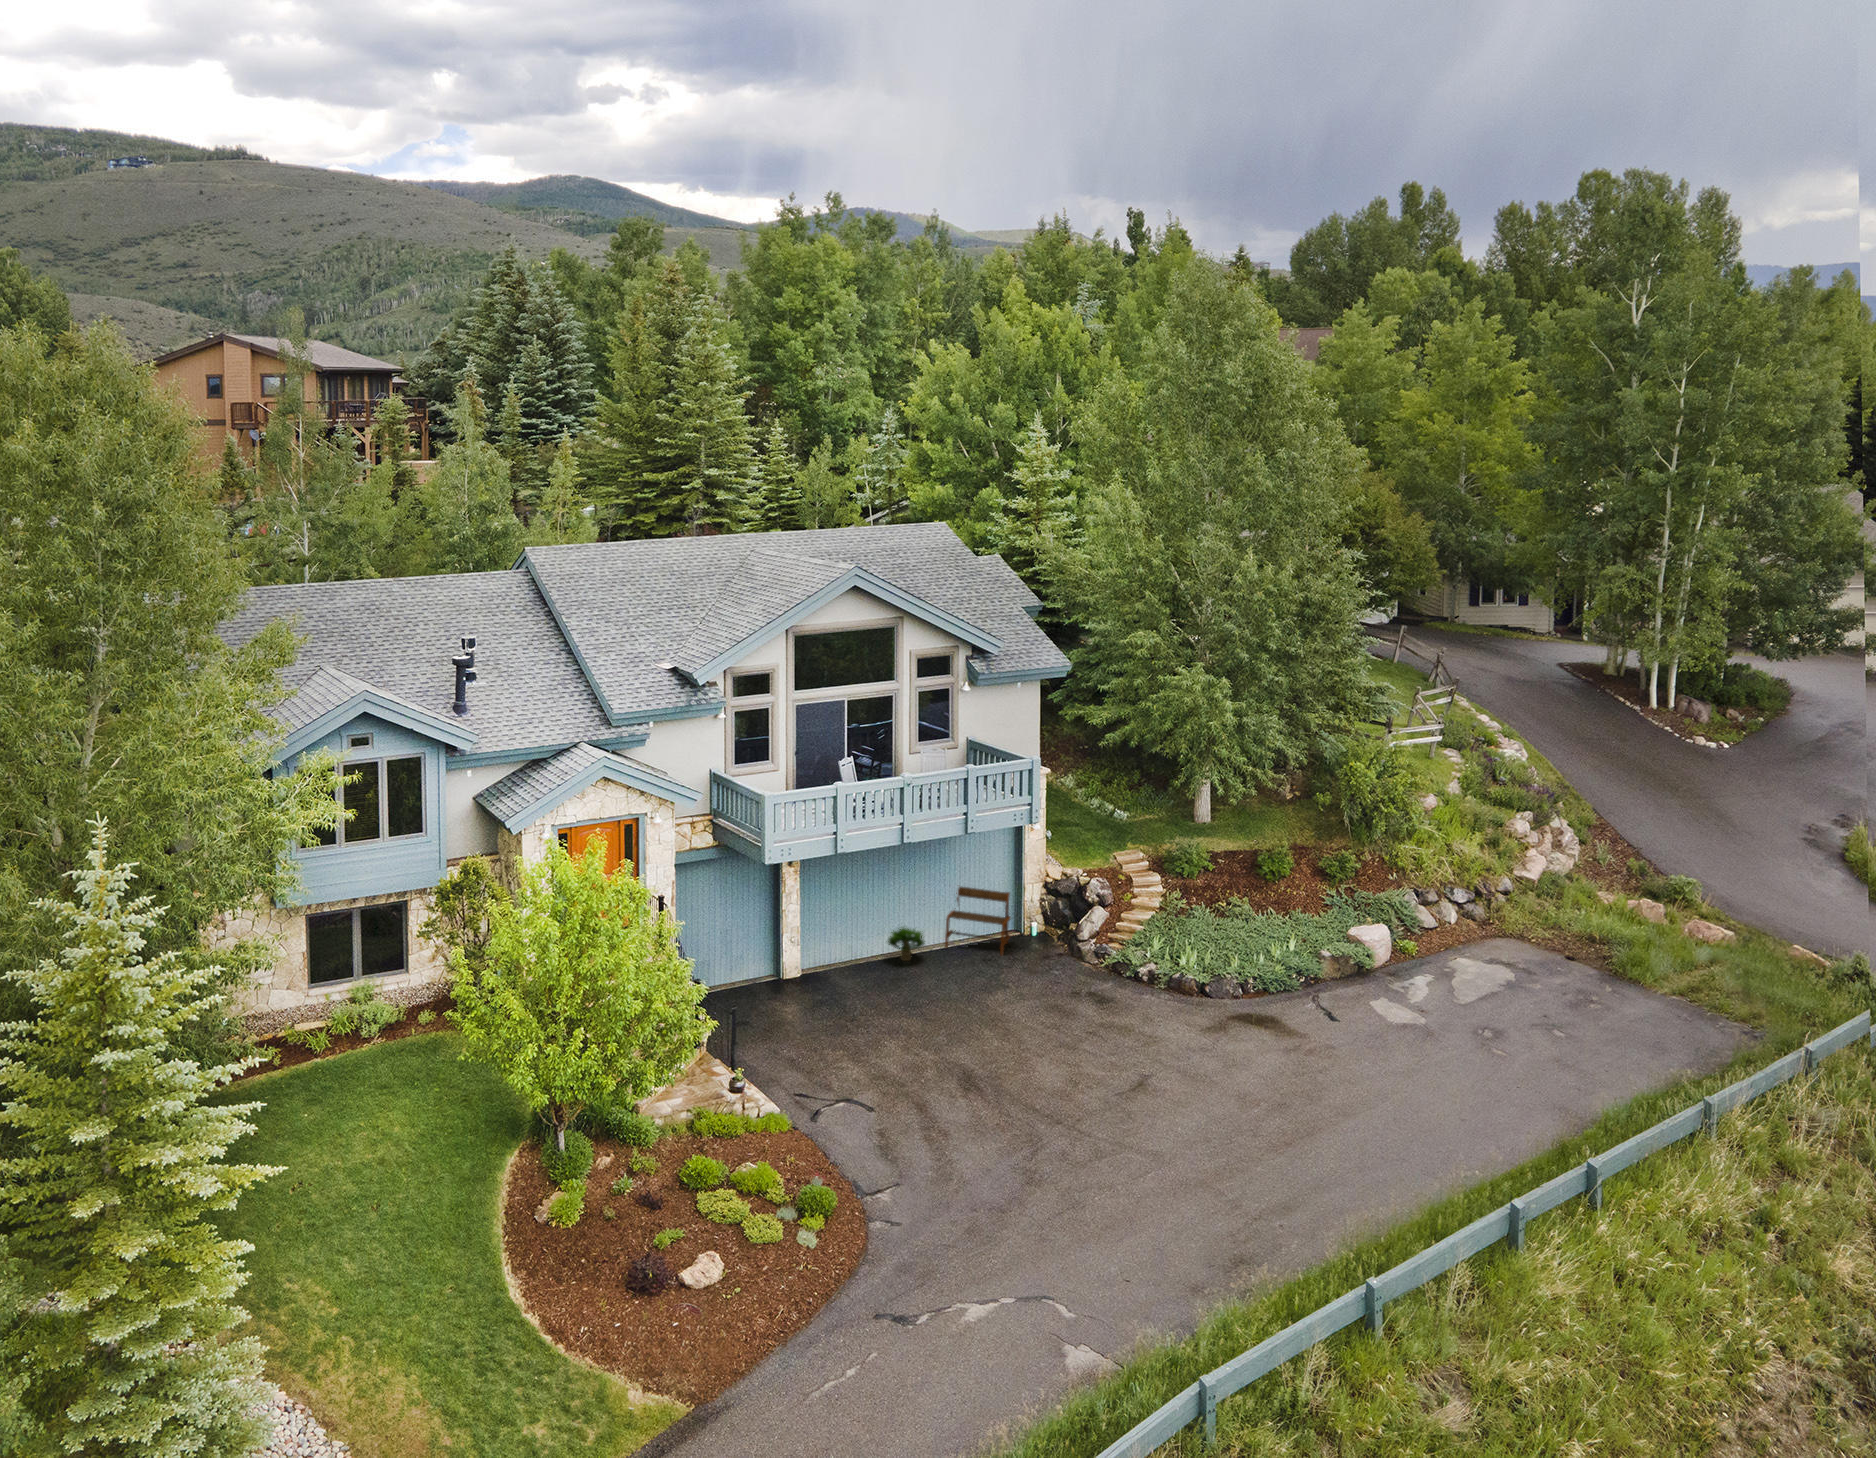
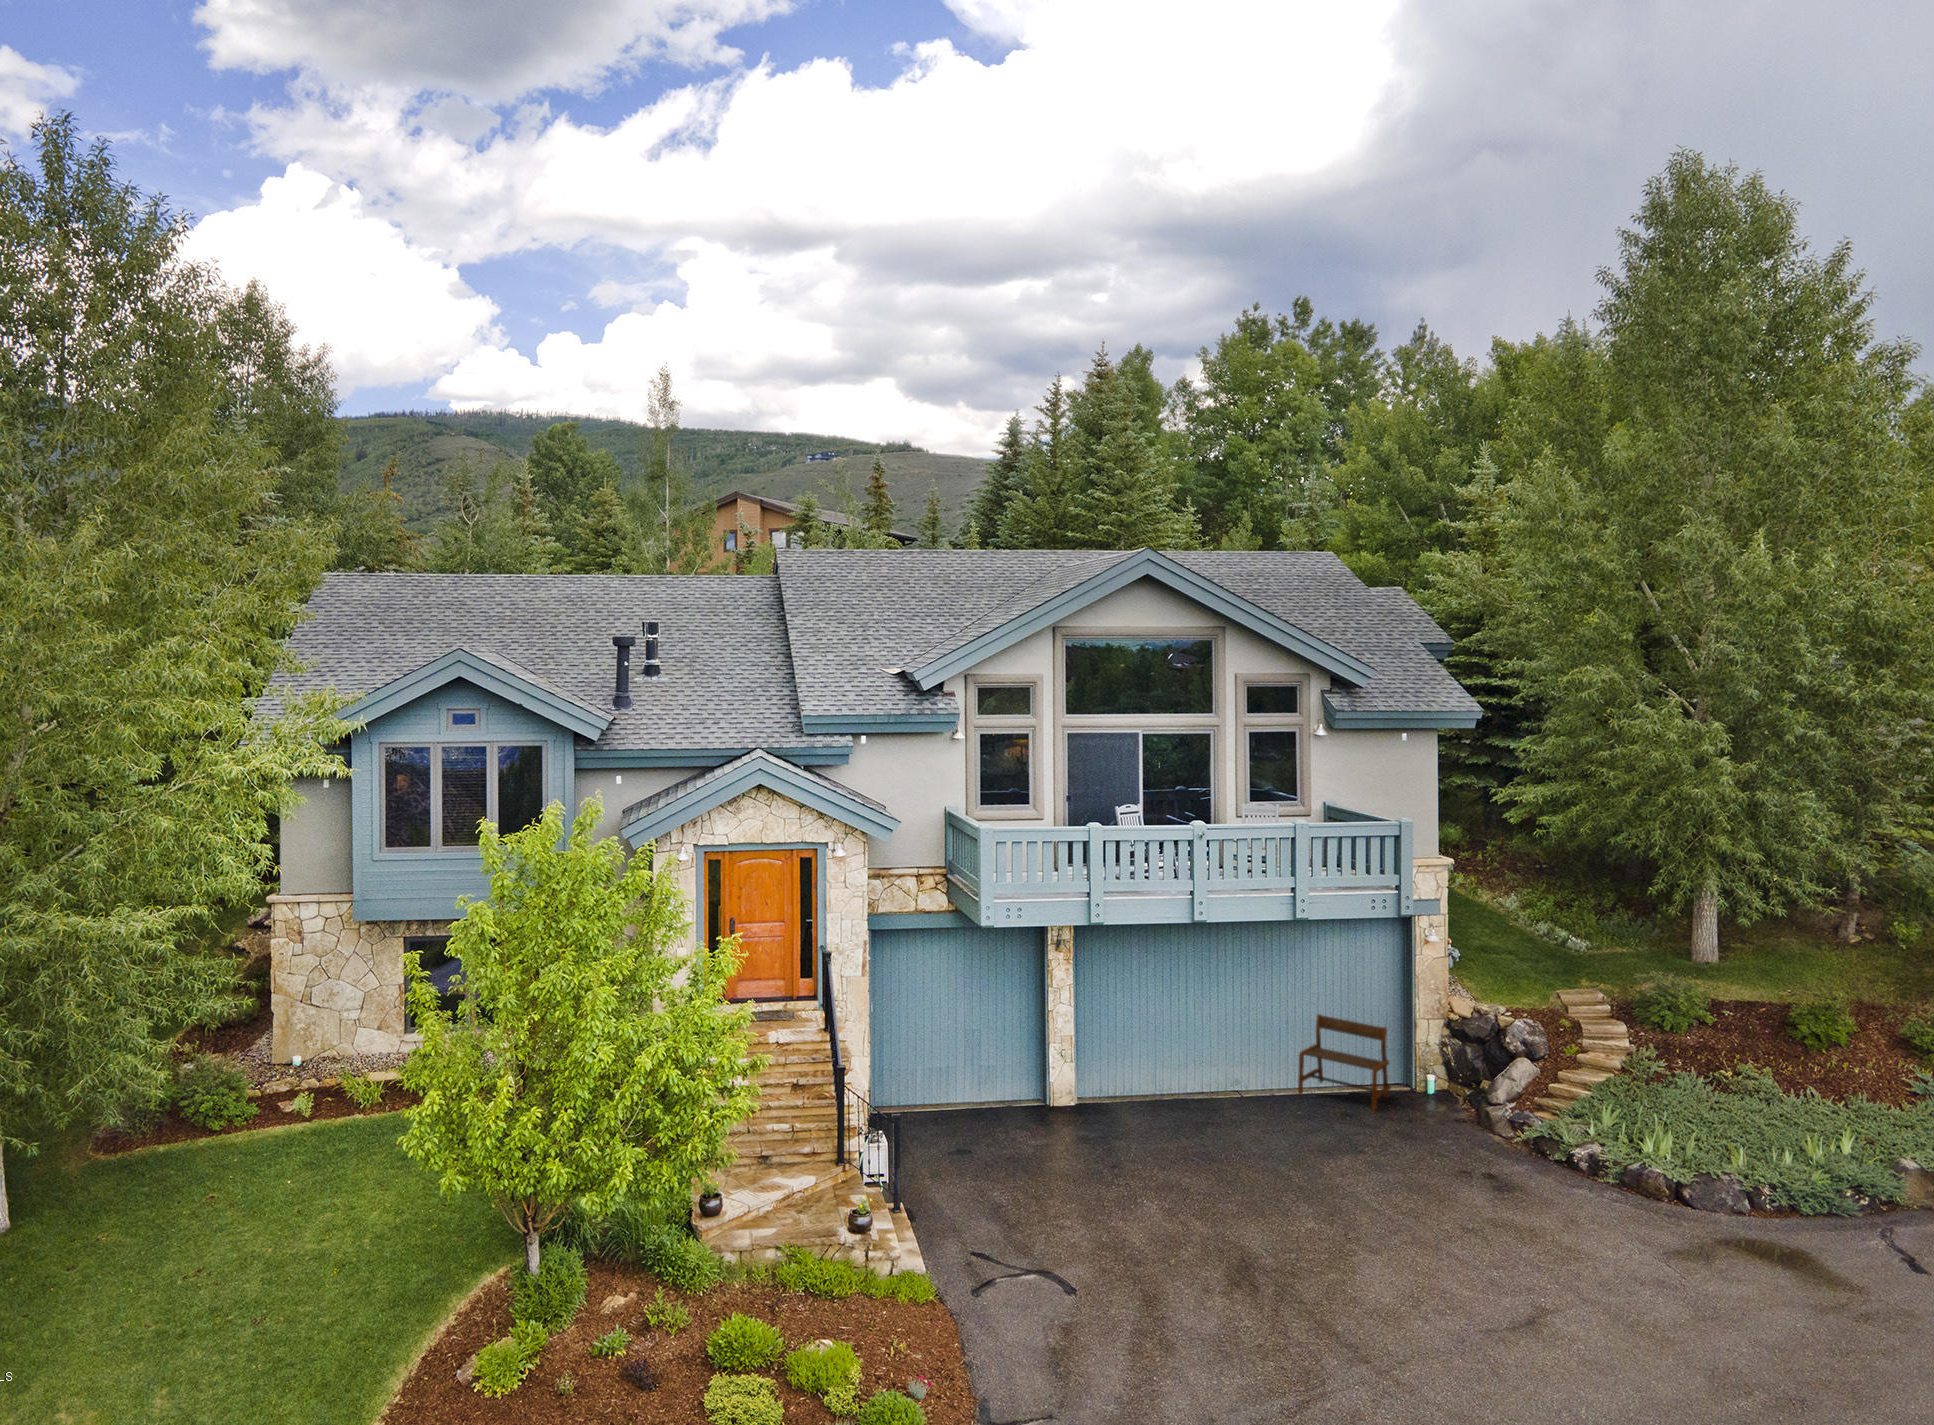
potted plant: present [888,927,925,961] -> none [1212,1057,1268,1106]

